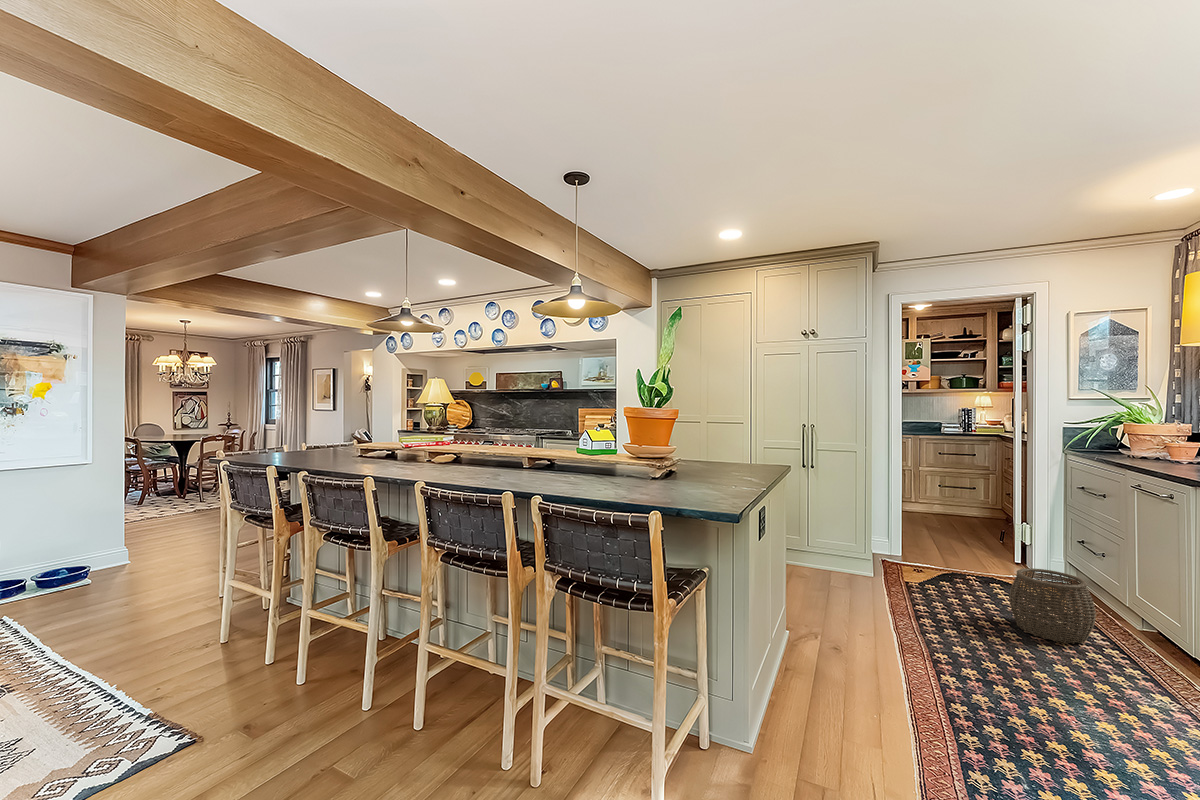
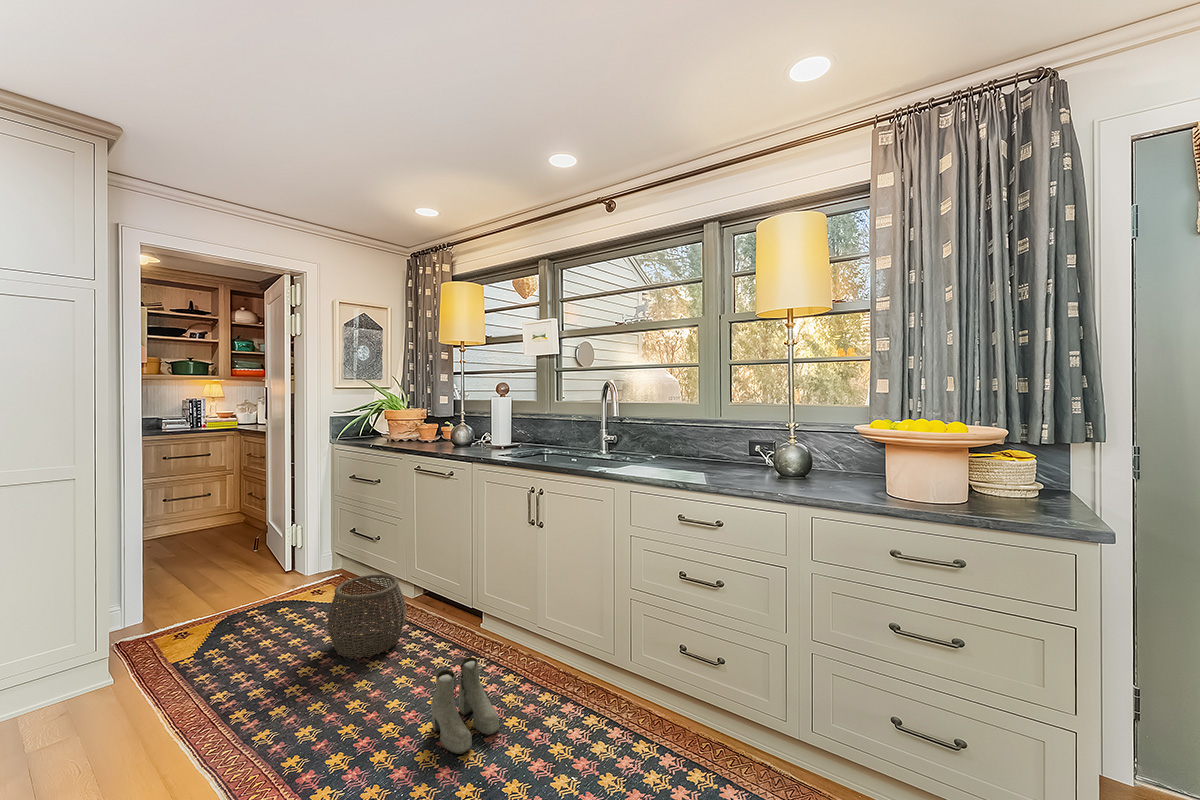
boots: none [1061,653,1136,738] -> present [431,657,499,754]

